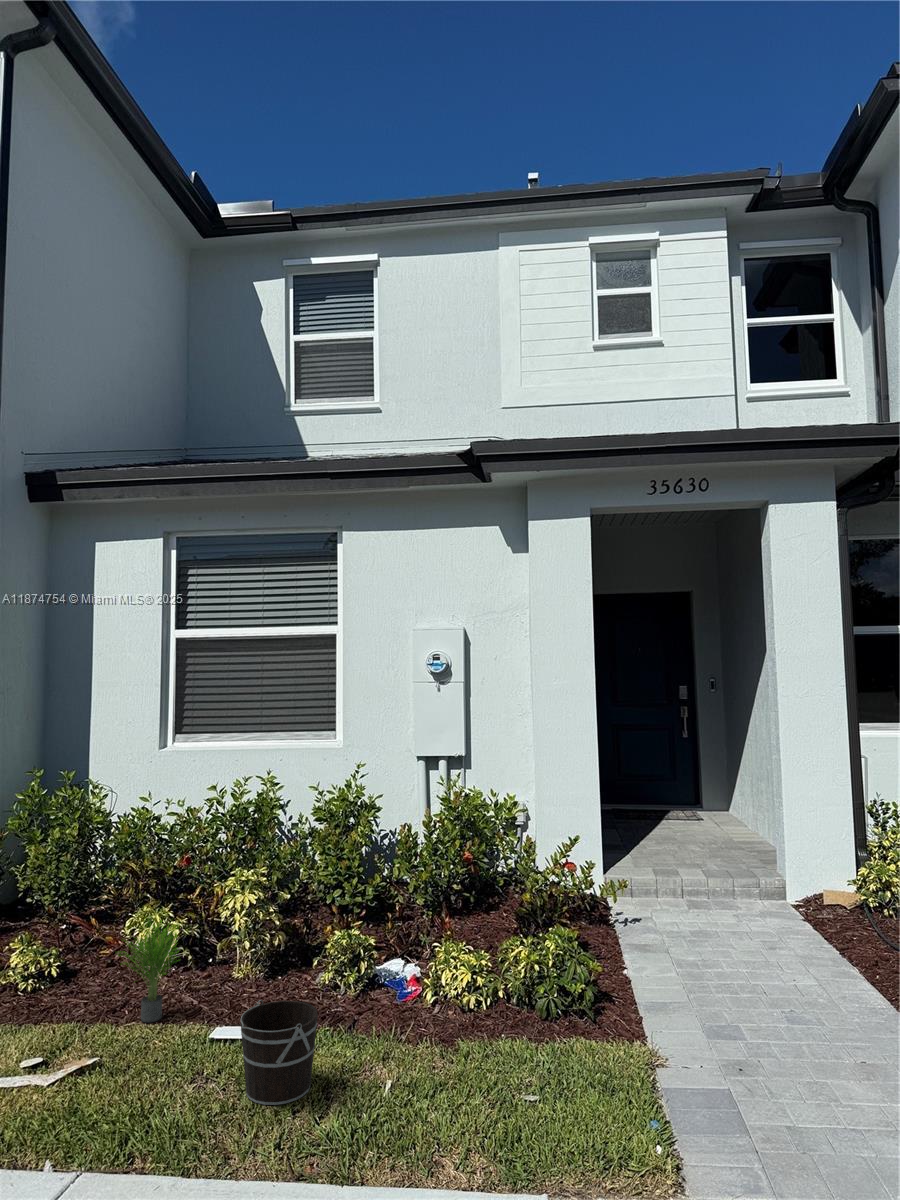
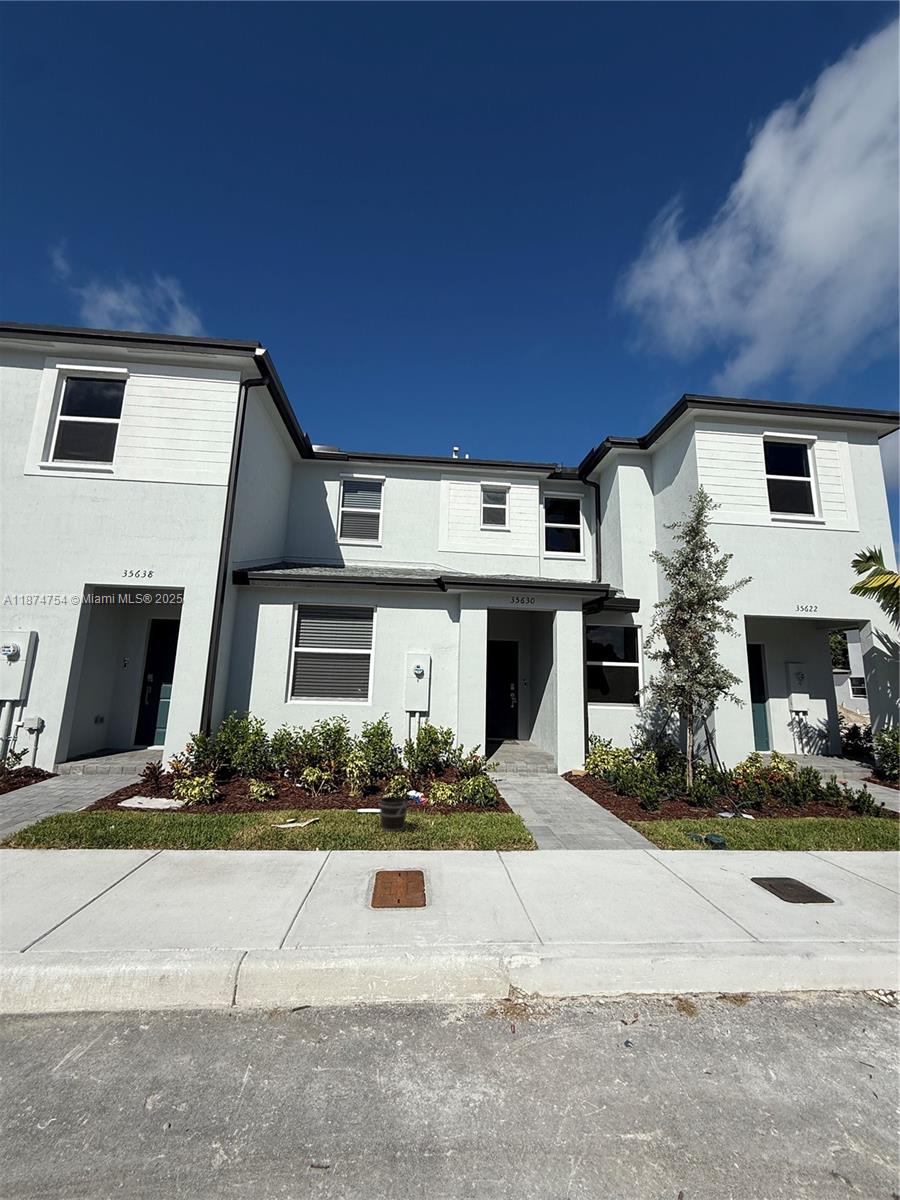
potted plant: present [127,922,178,1023] -> none [308,770,339,813]

